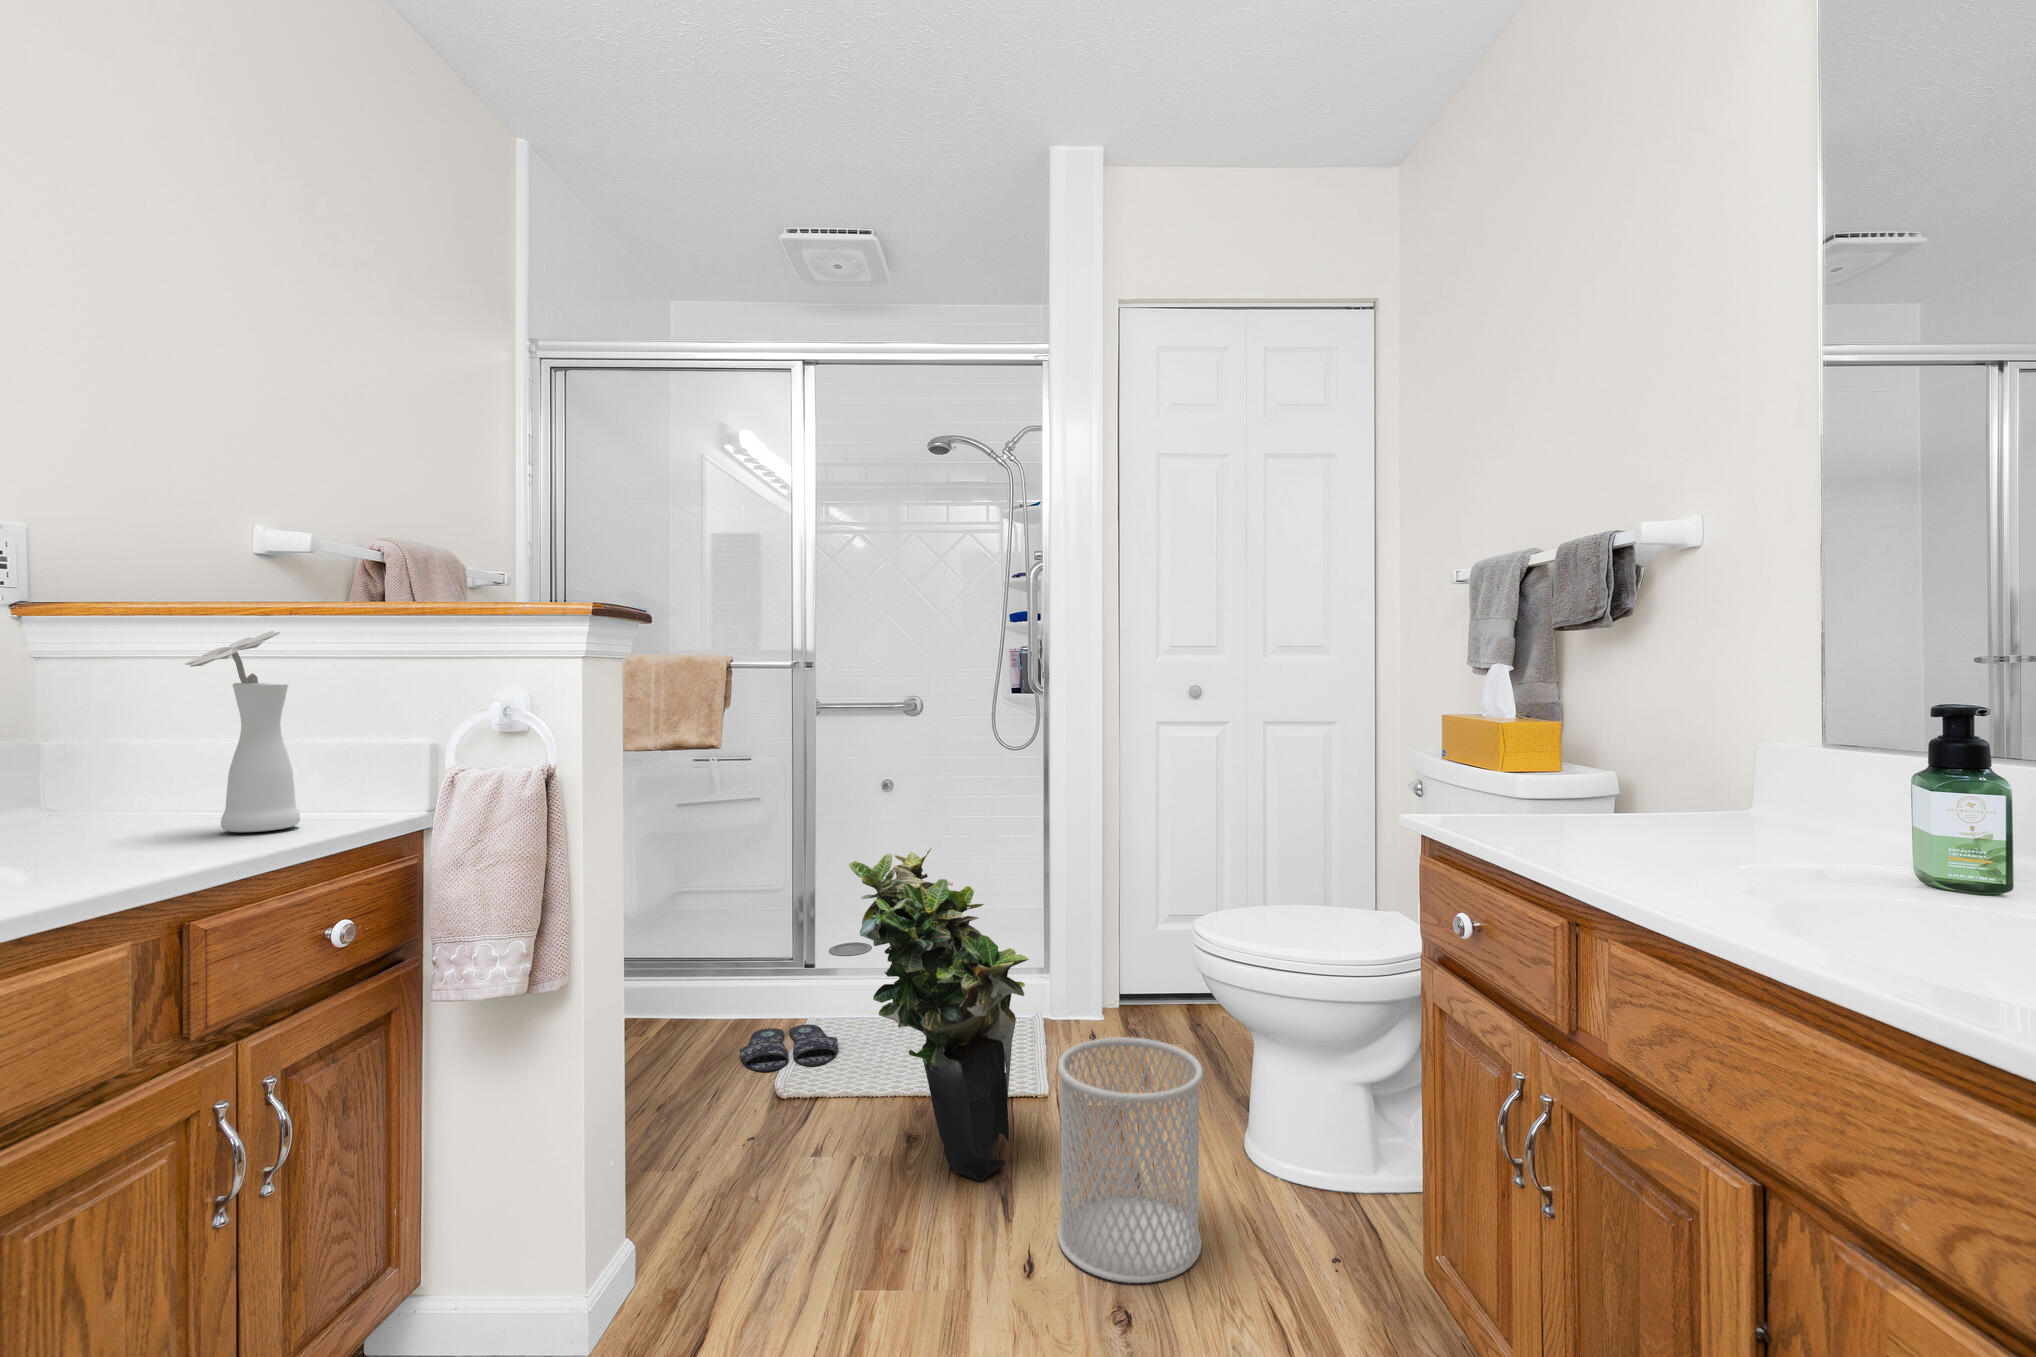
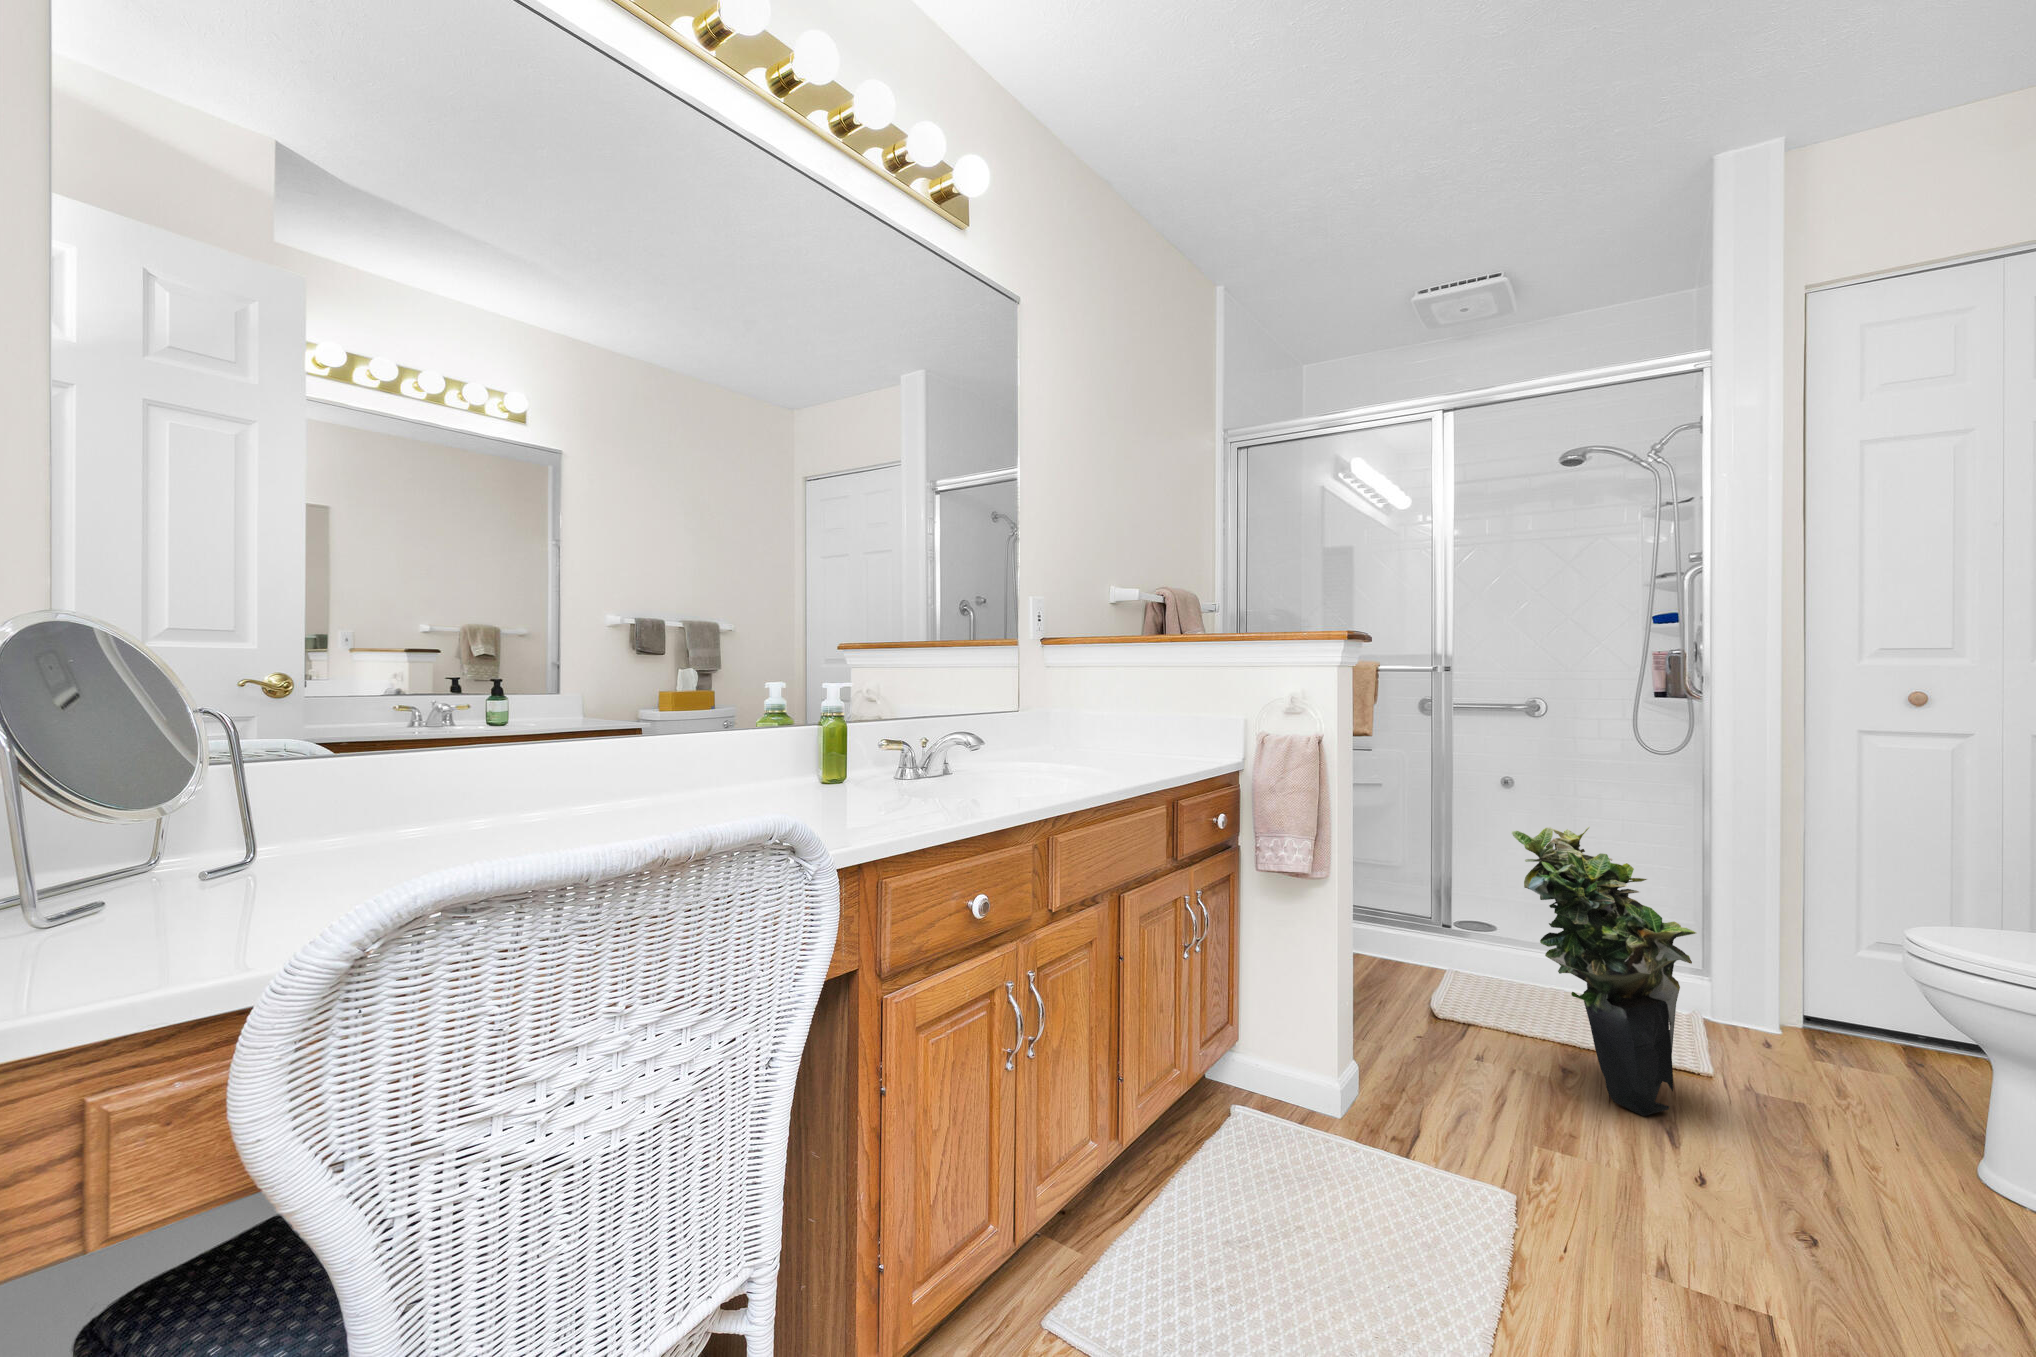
vase: present [185,631,300,832] -> none [1126,647,1179,764]
slippers: present [739,1024,838,1072] -> none [1393,969,1481,1004]
wastebasket: present [1058,1037,1203,1283] -> none [1733,1011,1910,1233]

